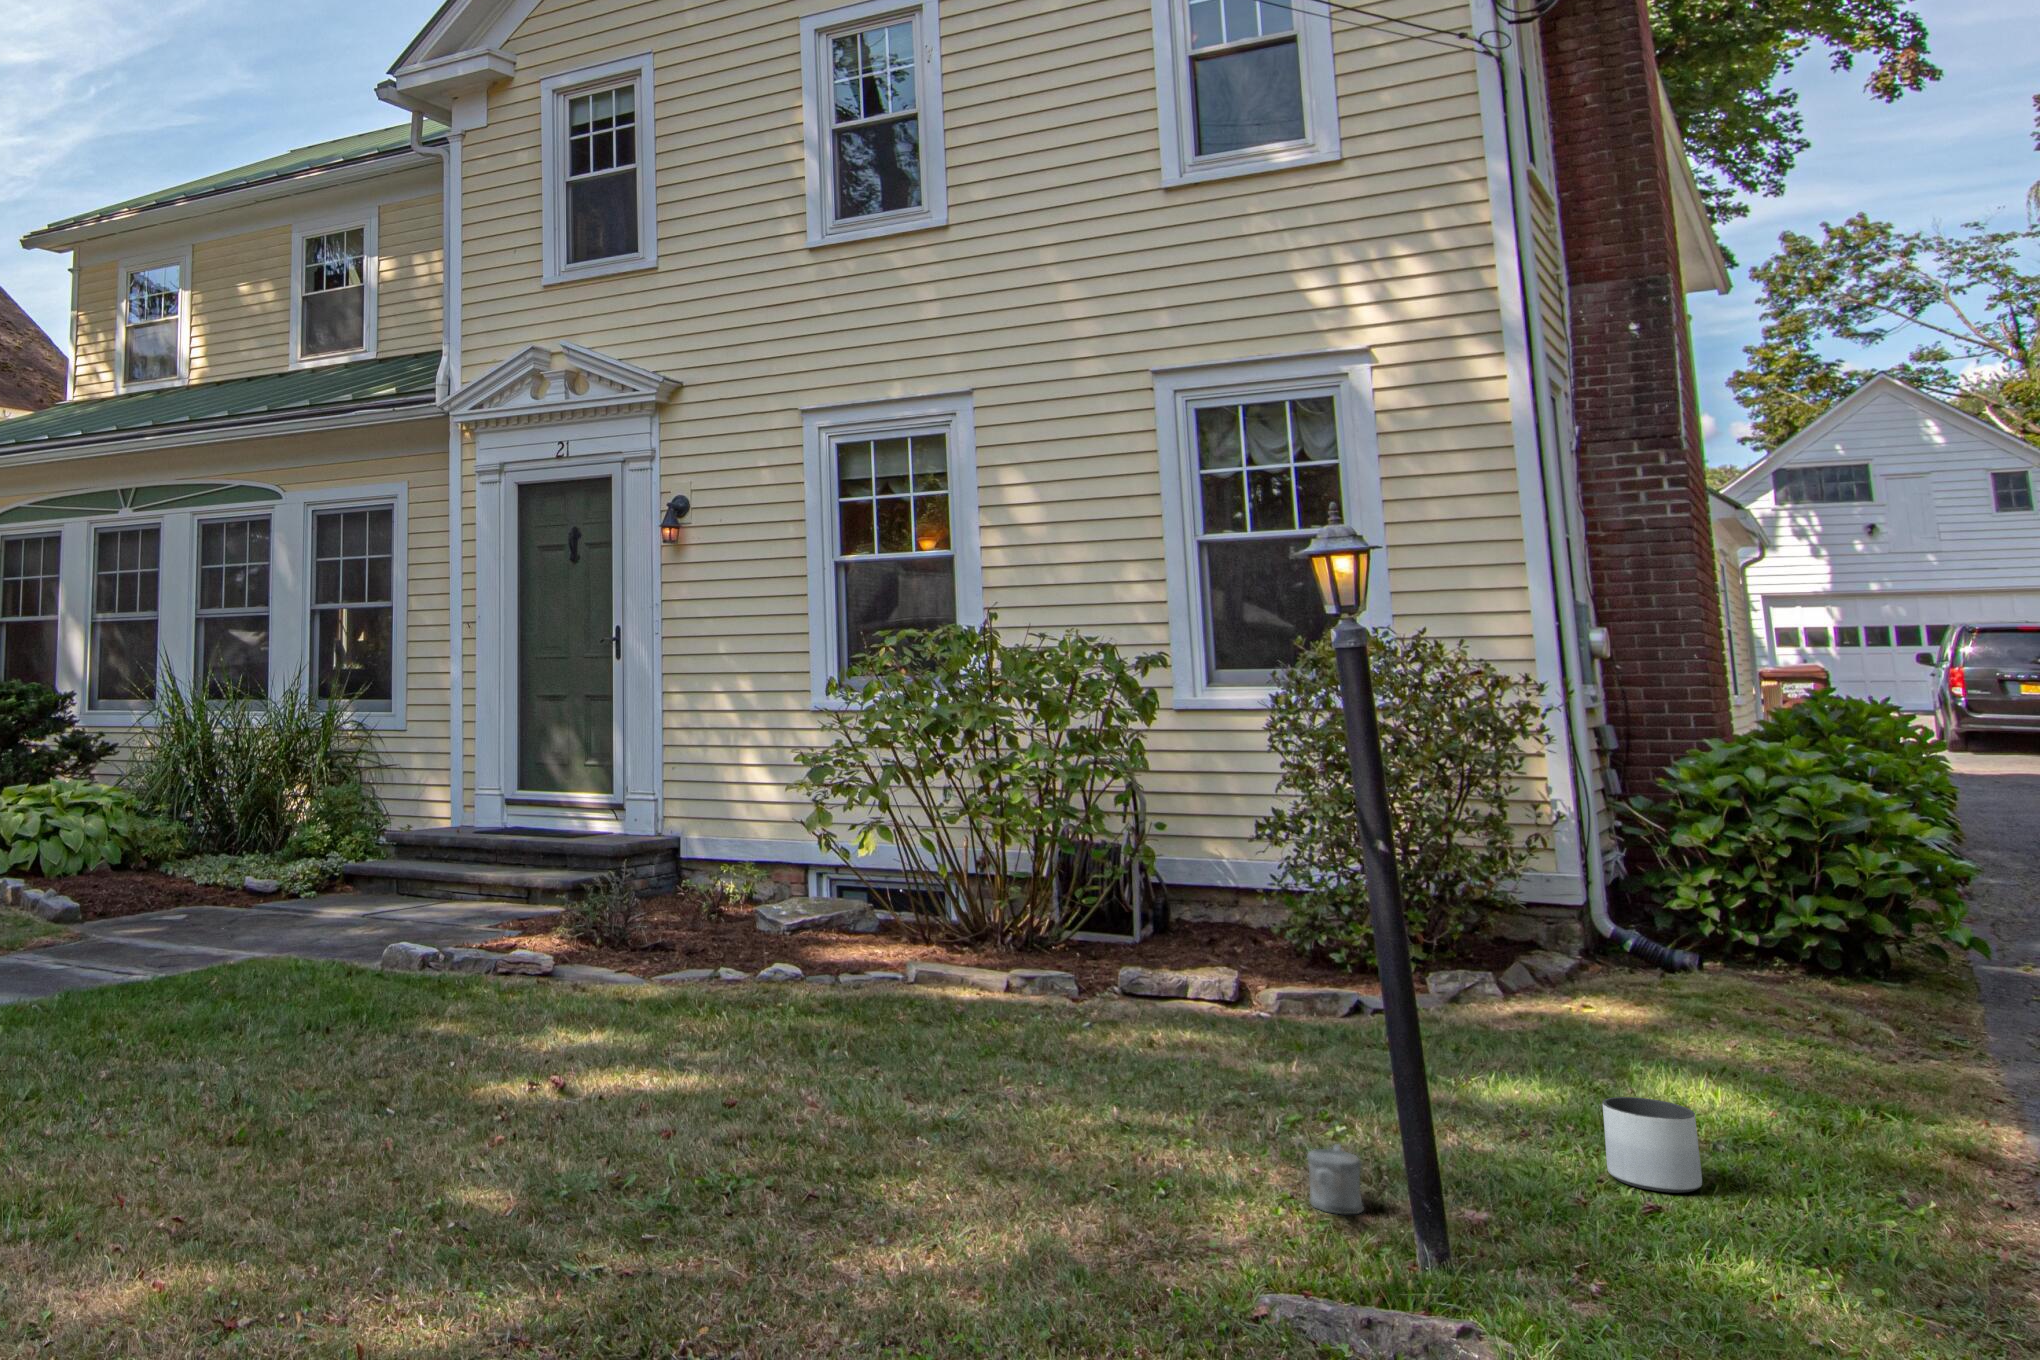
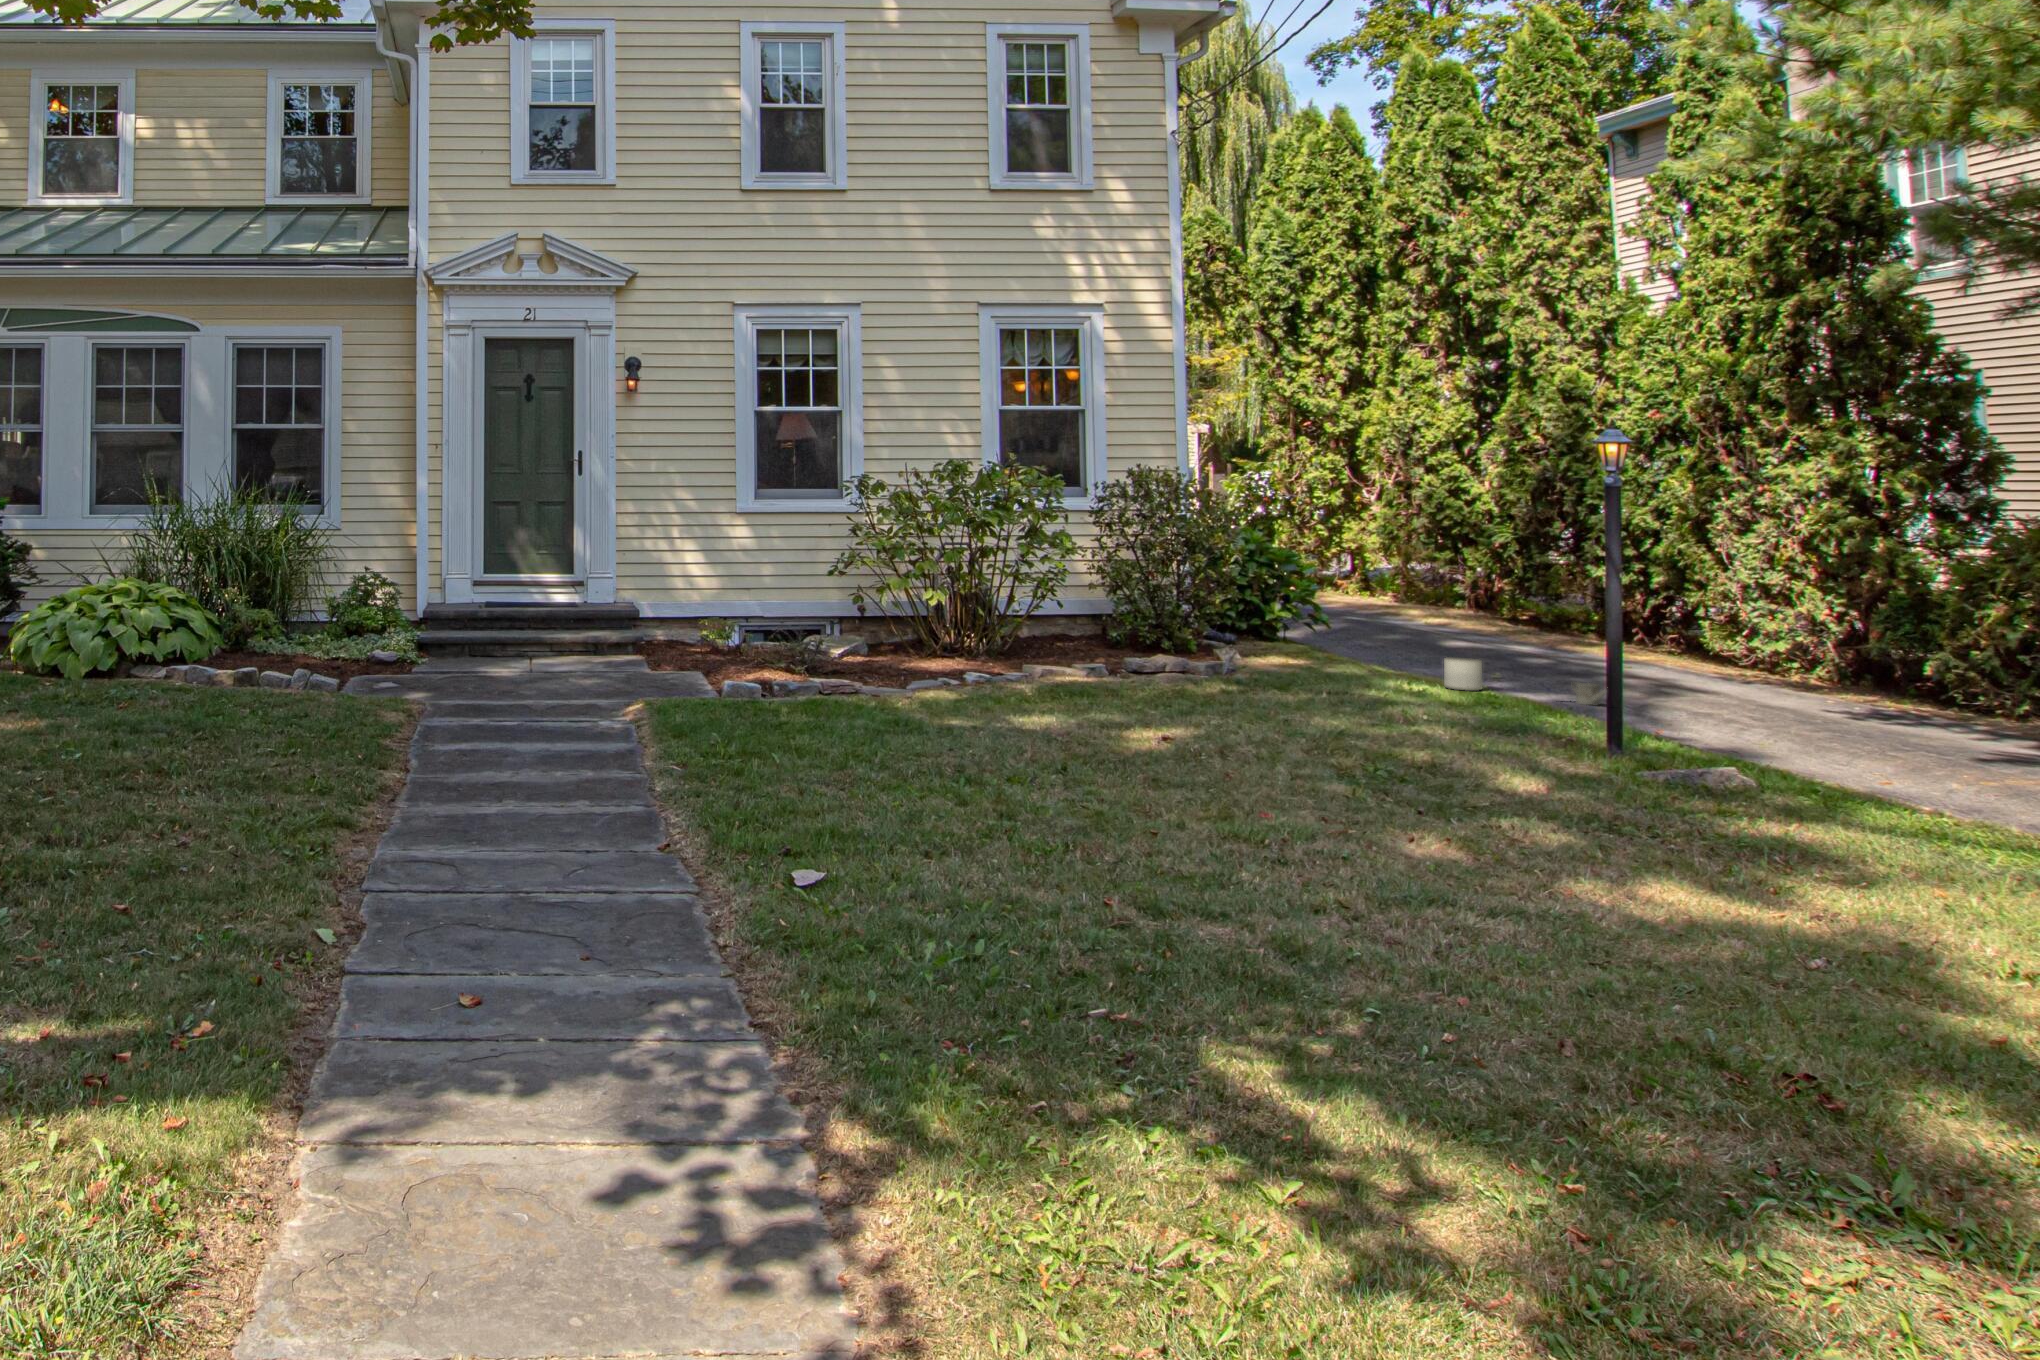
watering can: present [1307,1144,1364,1214] -> present [1572,682,1606,706]

